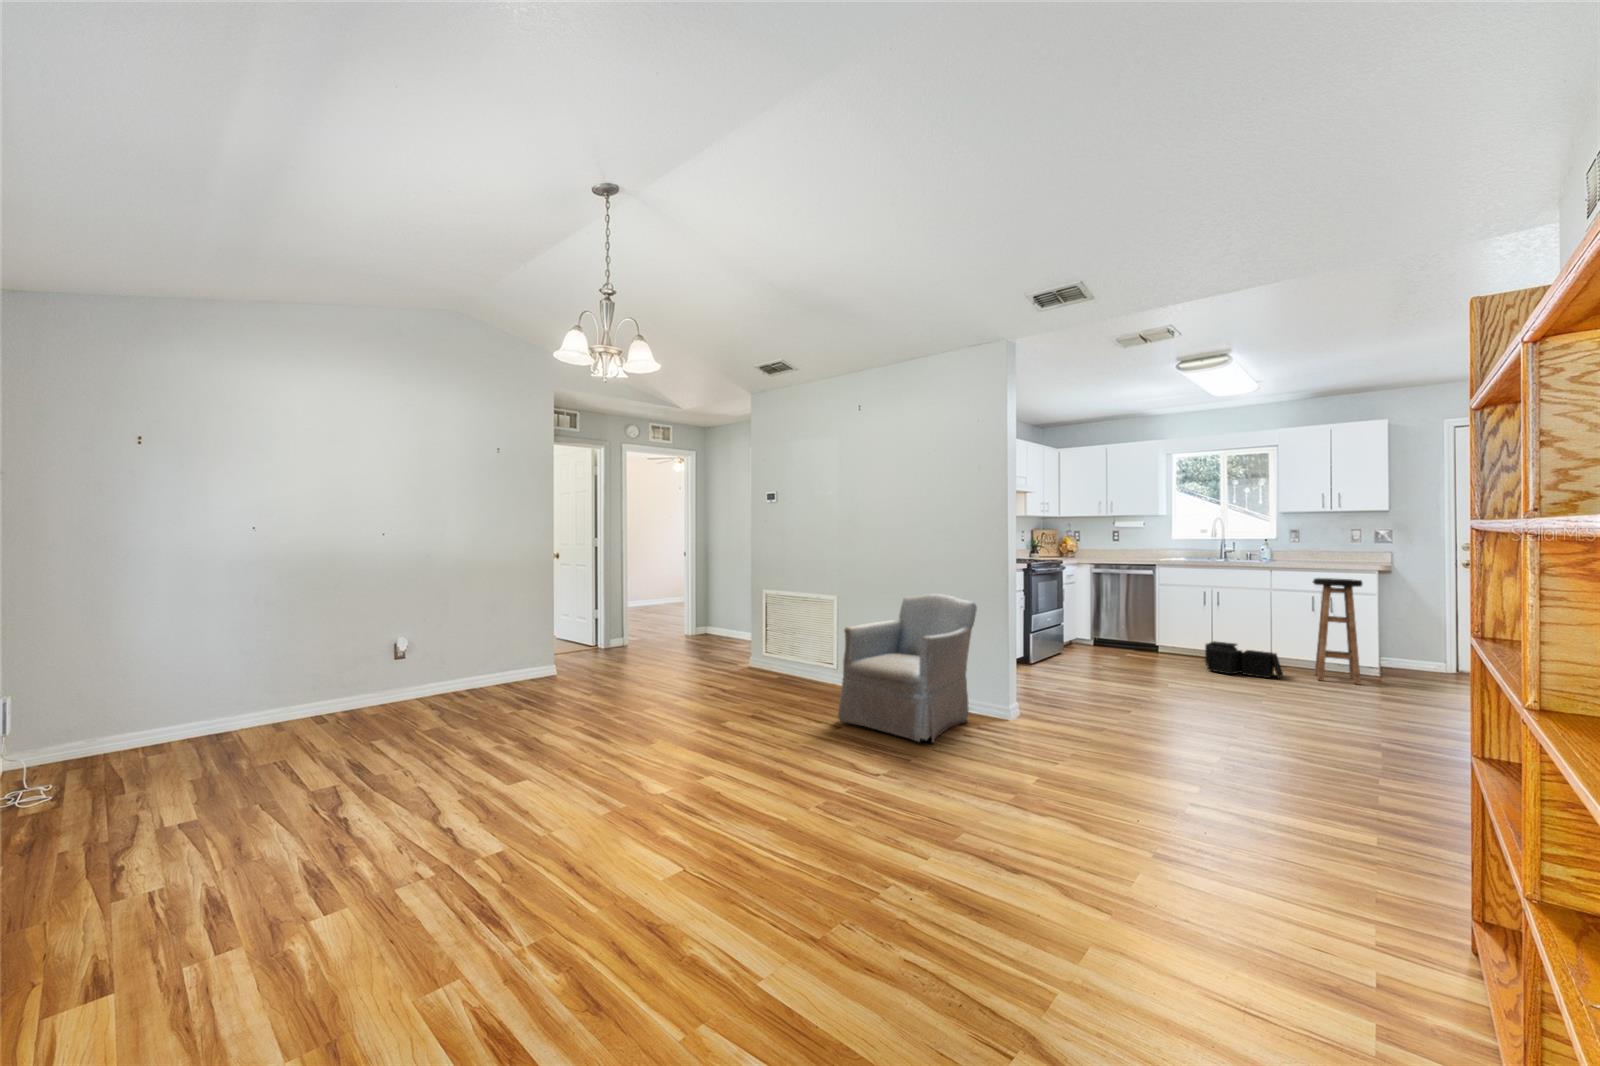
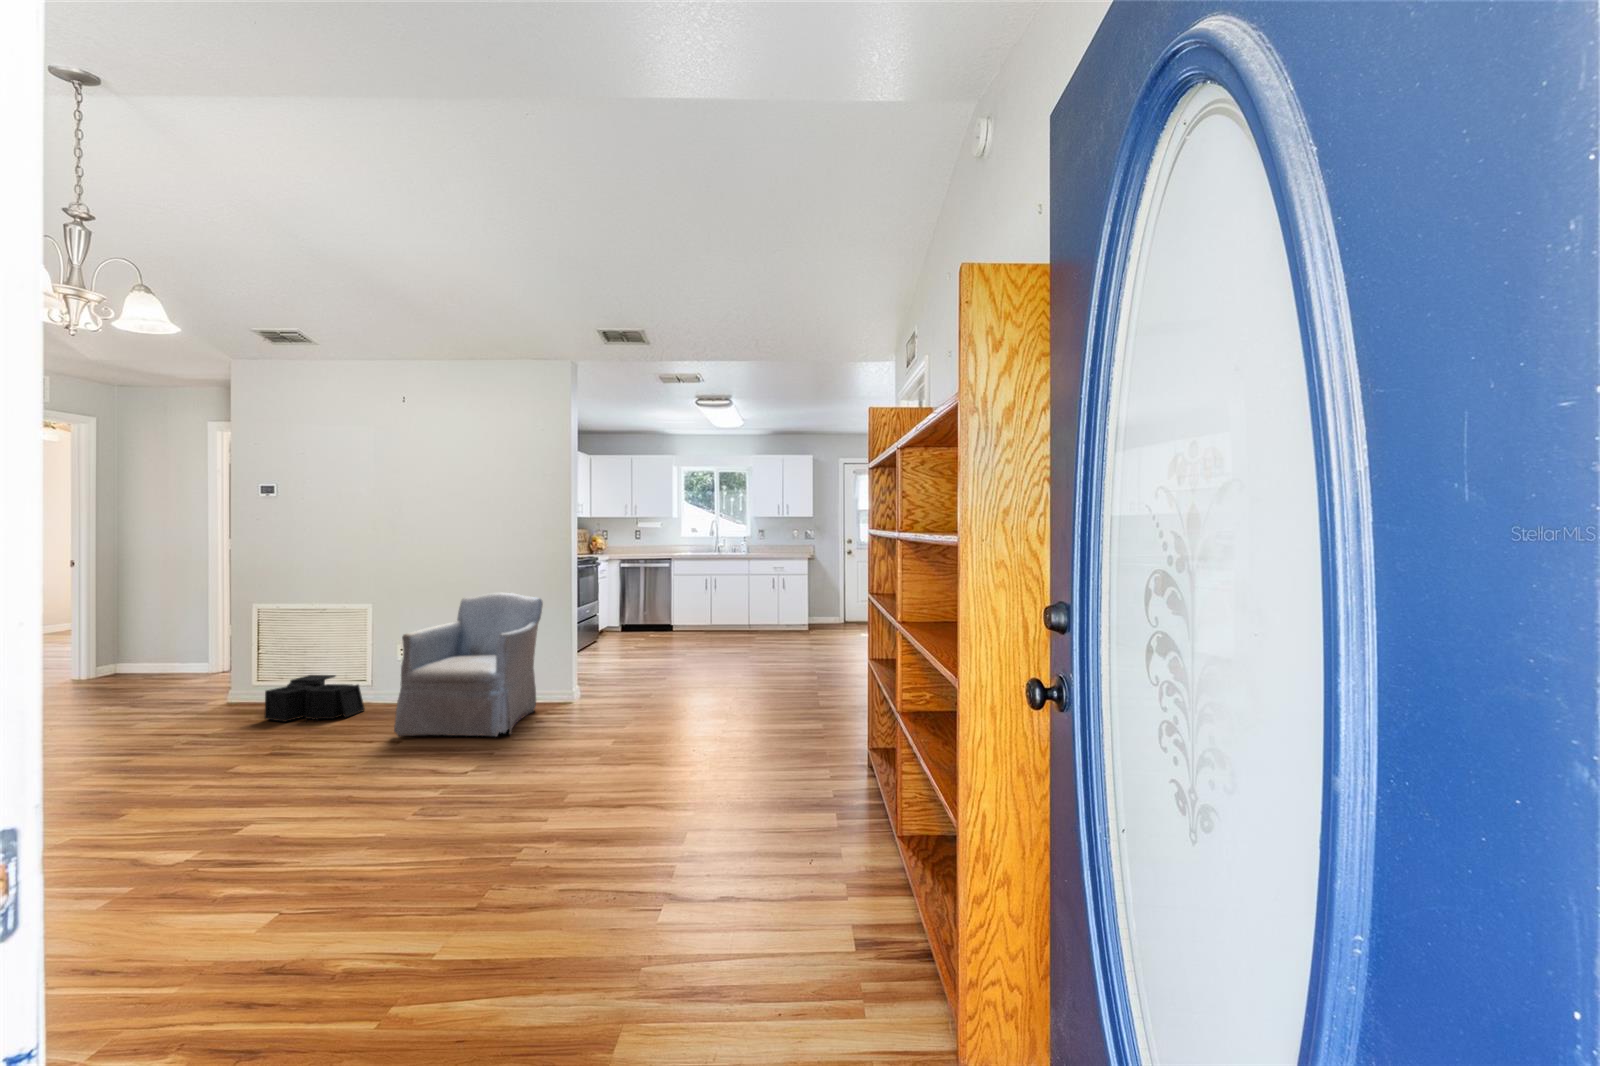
bar stool: present [1313,578,1363,685] -> none [774,566,801,638]
storage bin: present [1205,641,1283,678] -> present [264,675,365,722]

